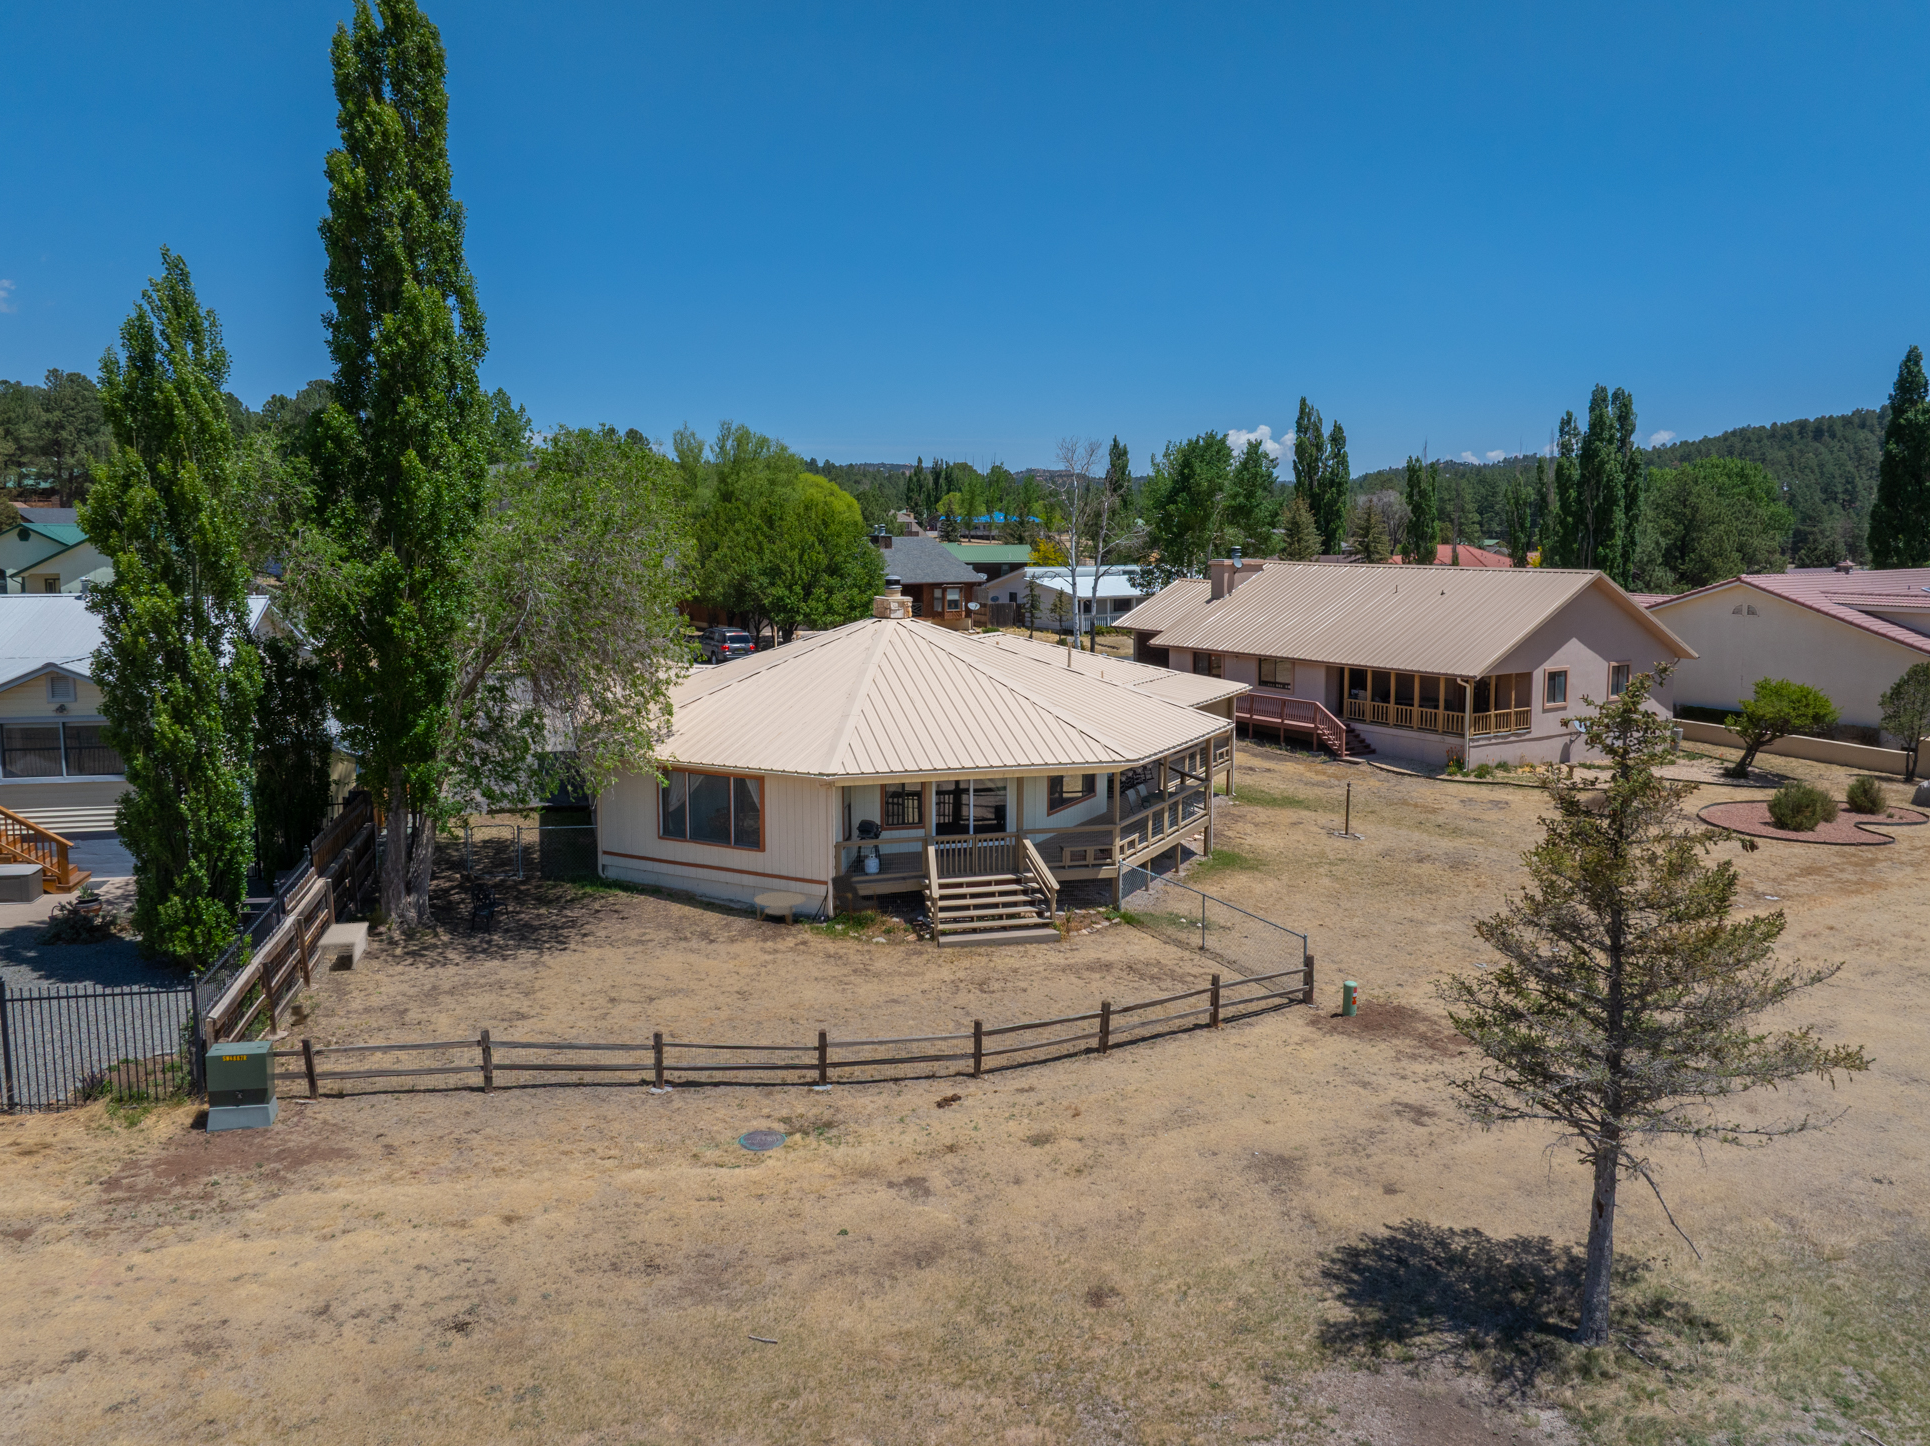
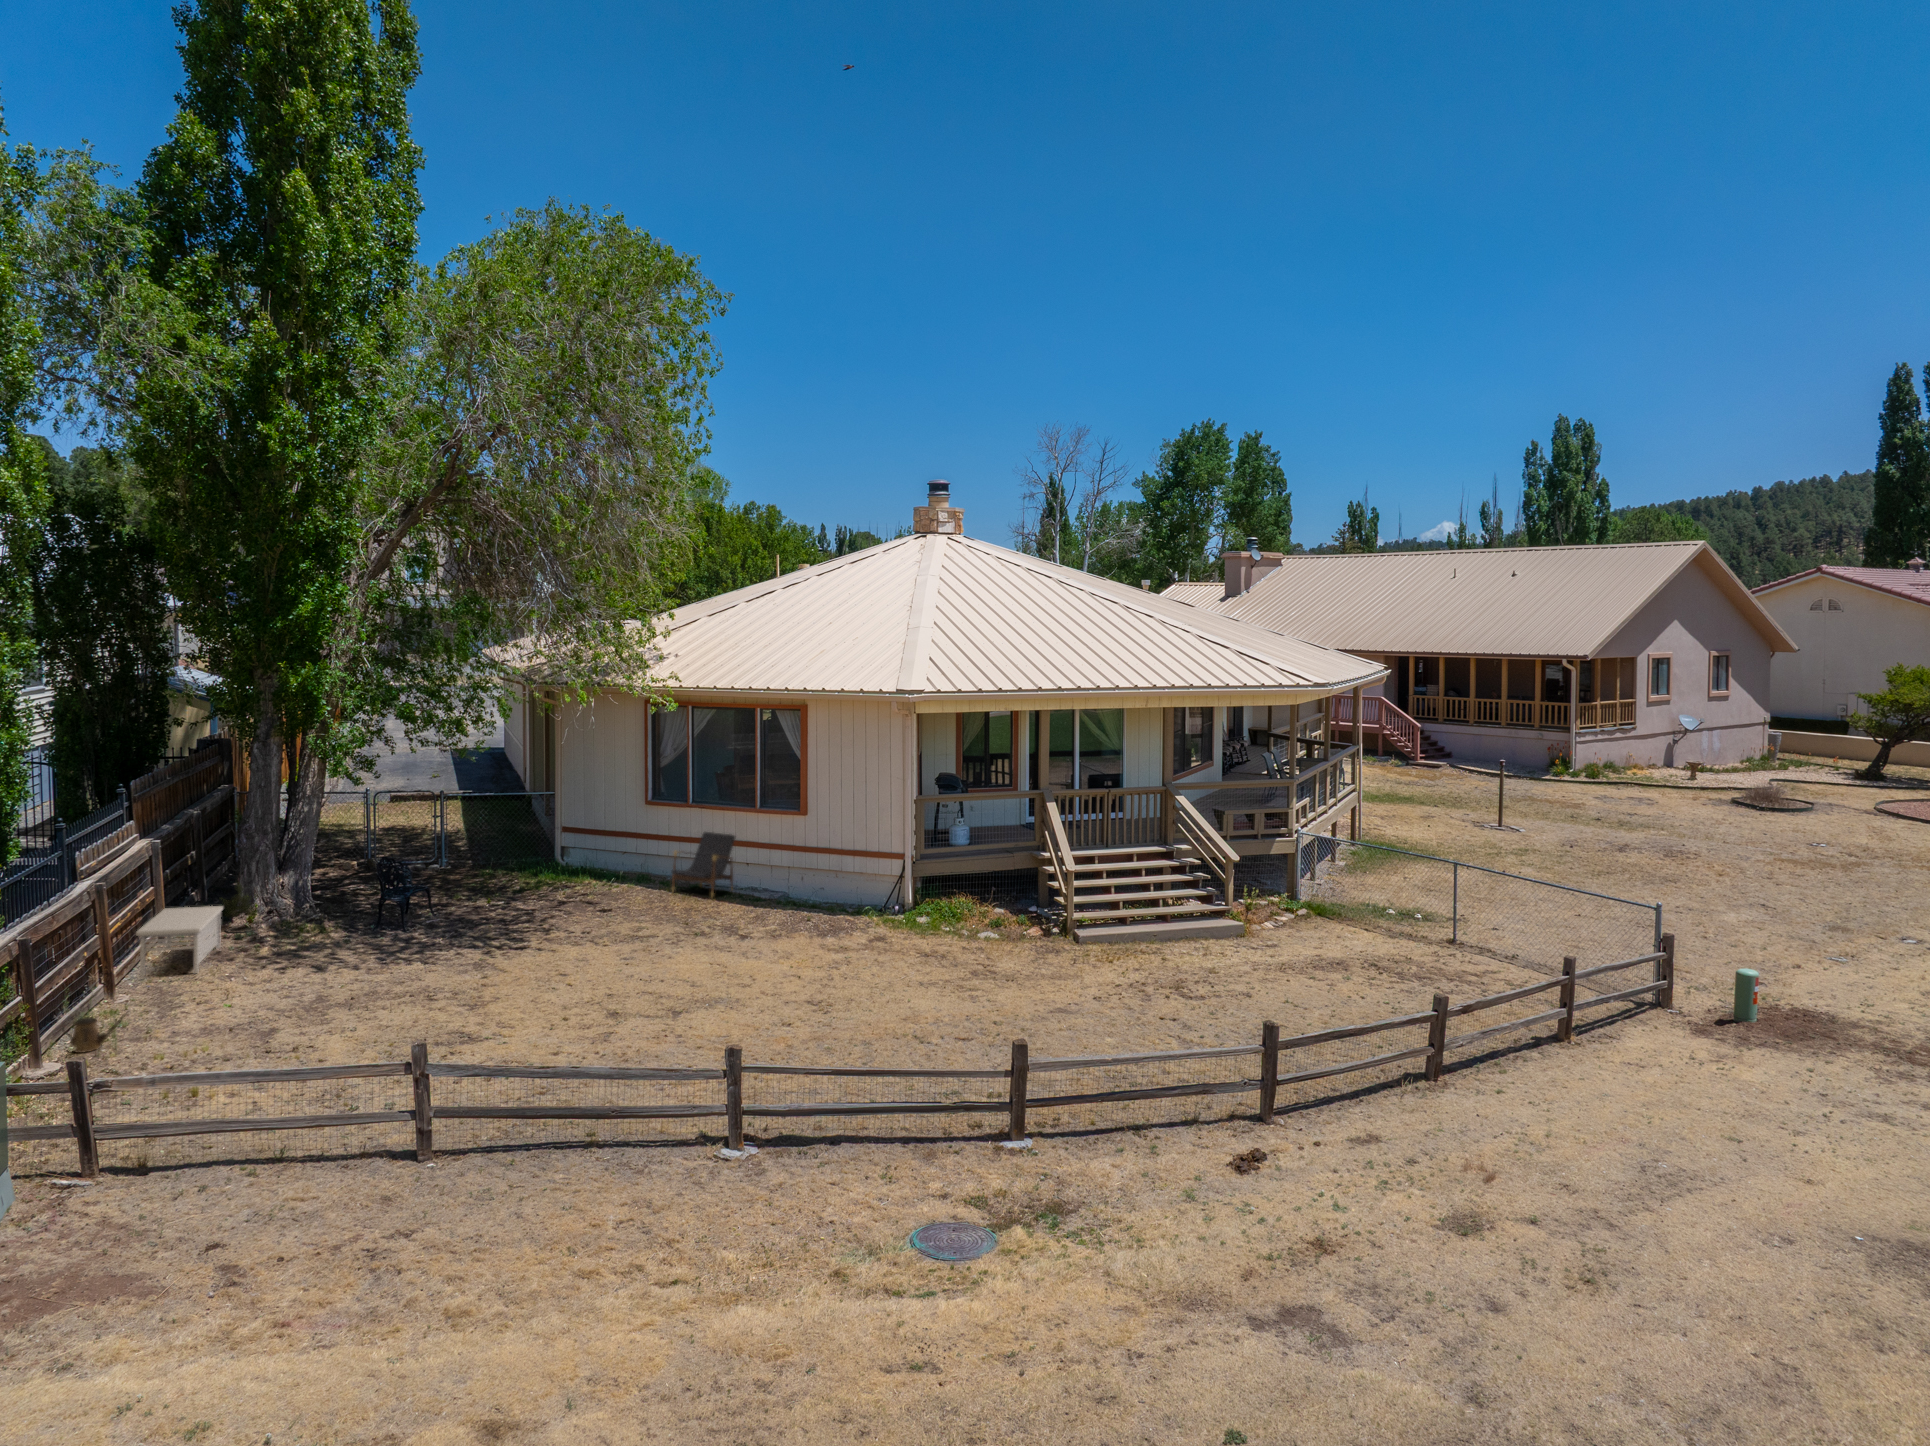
lounge chair: present [831,873,878,925] -> present [672,832,735,896]
round table: present [754,892,806,925] -> none [795,874,869,917]

